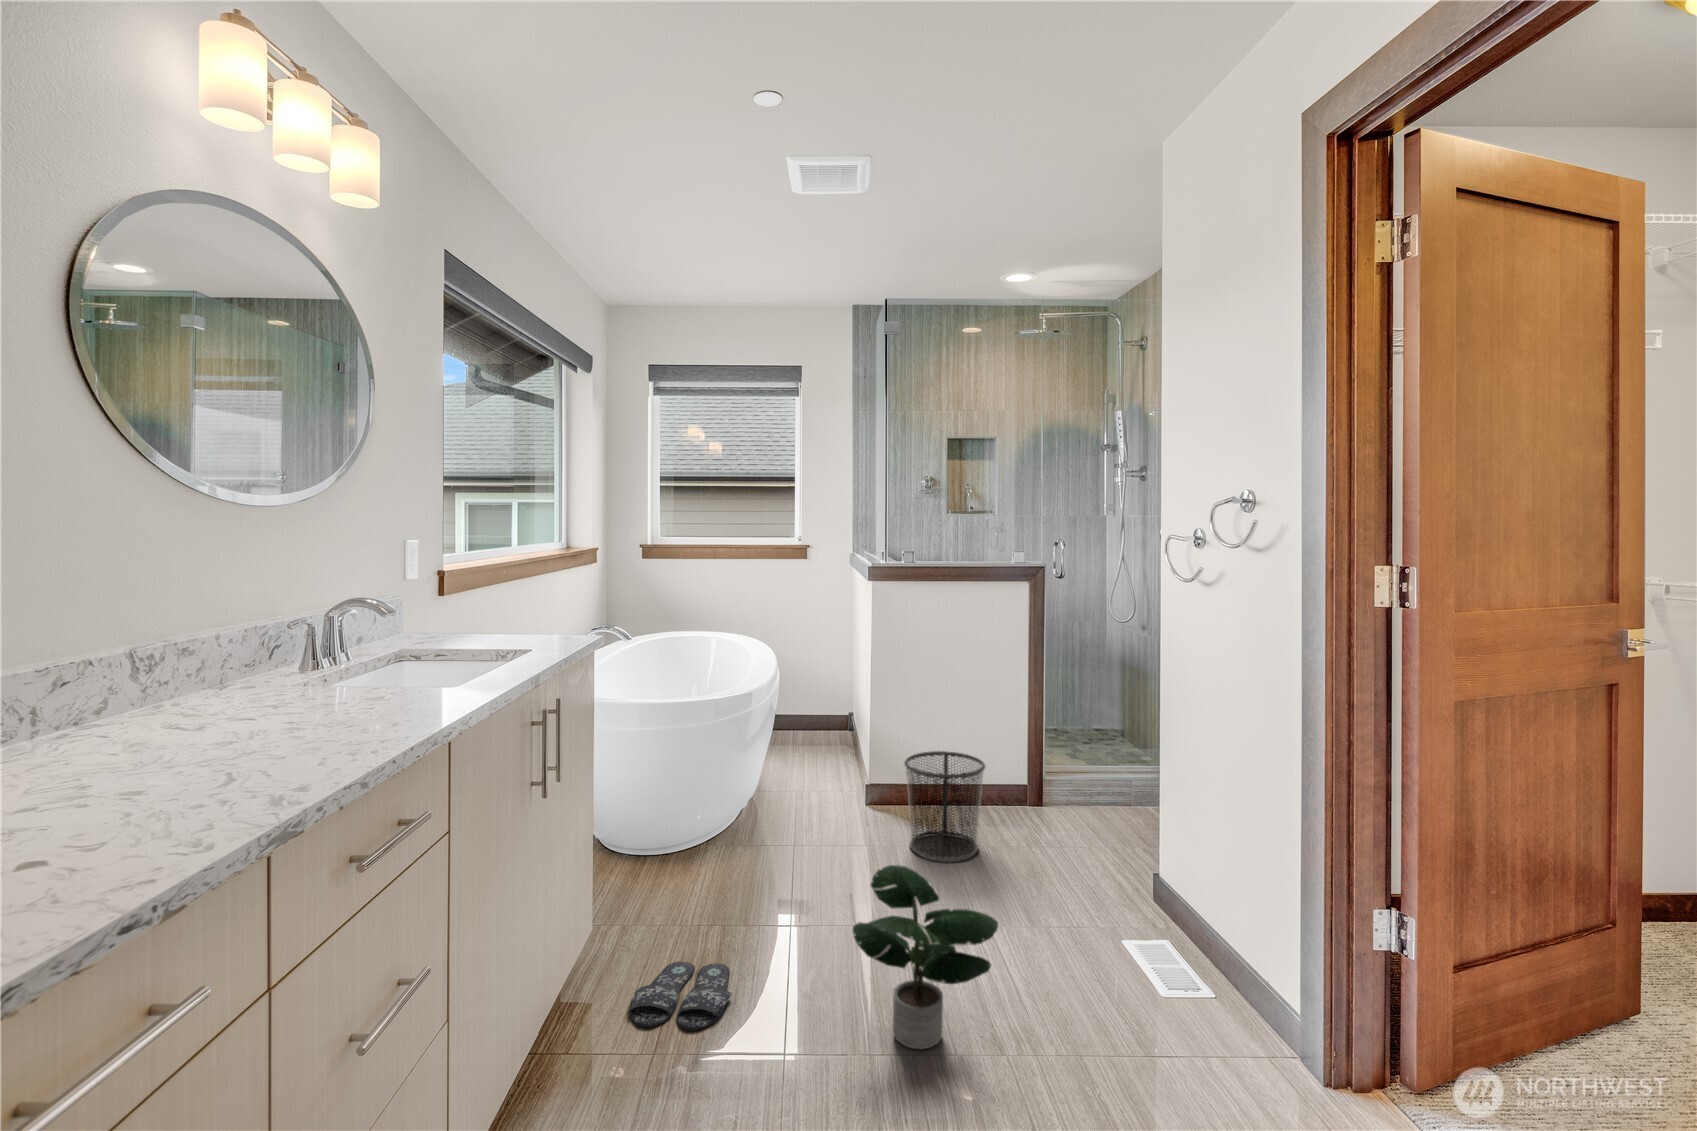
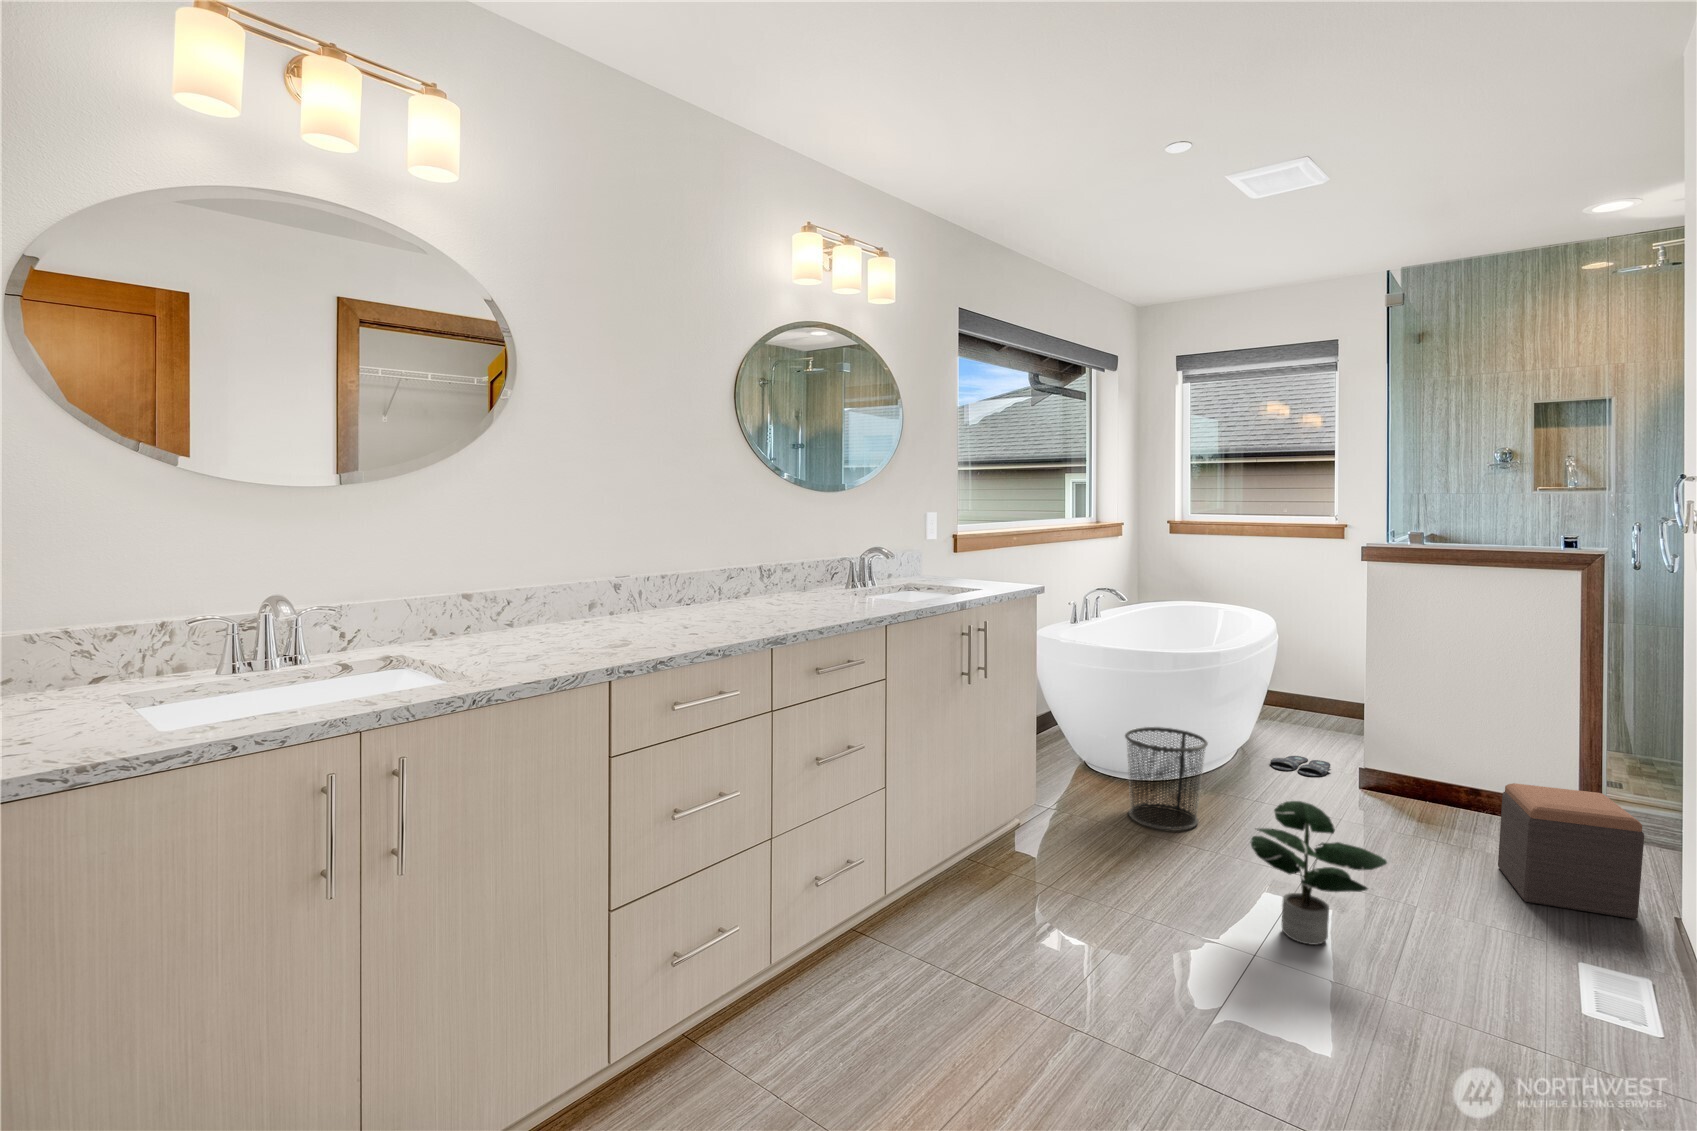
waste bin: present [904,751,985,861] -> present [1125,727,1208,831]
footstool: none [1009,778,1123,900] -> present [1498,783,1644,919]
slippers: present [630,962,732,1031] -> present [1270,756,1331,777]

